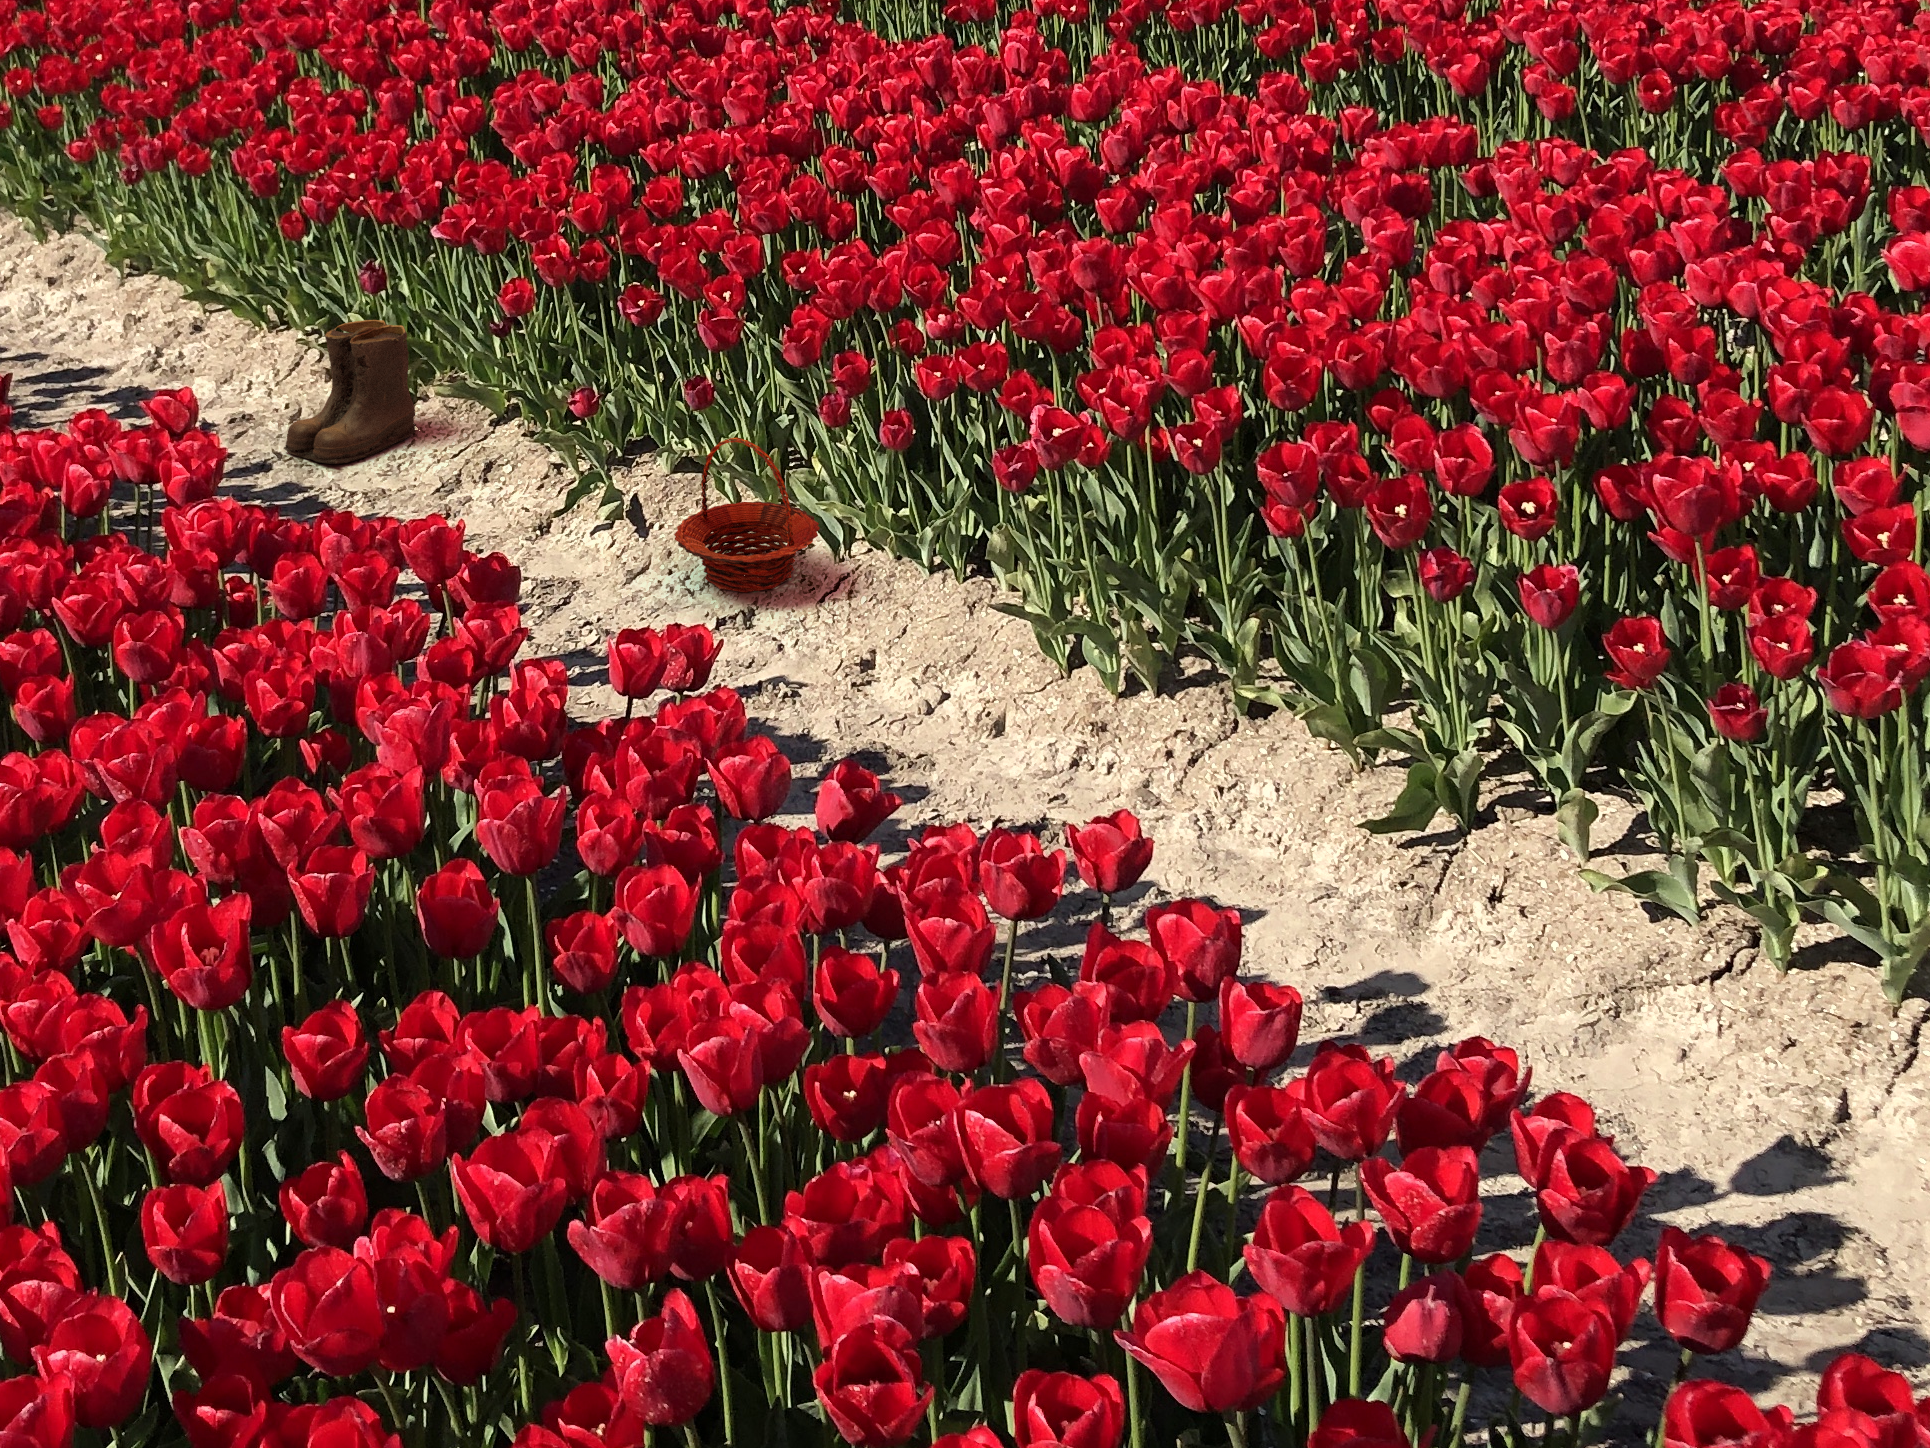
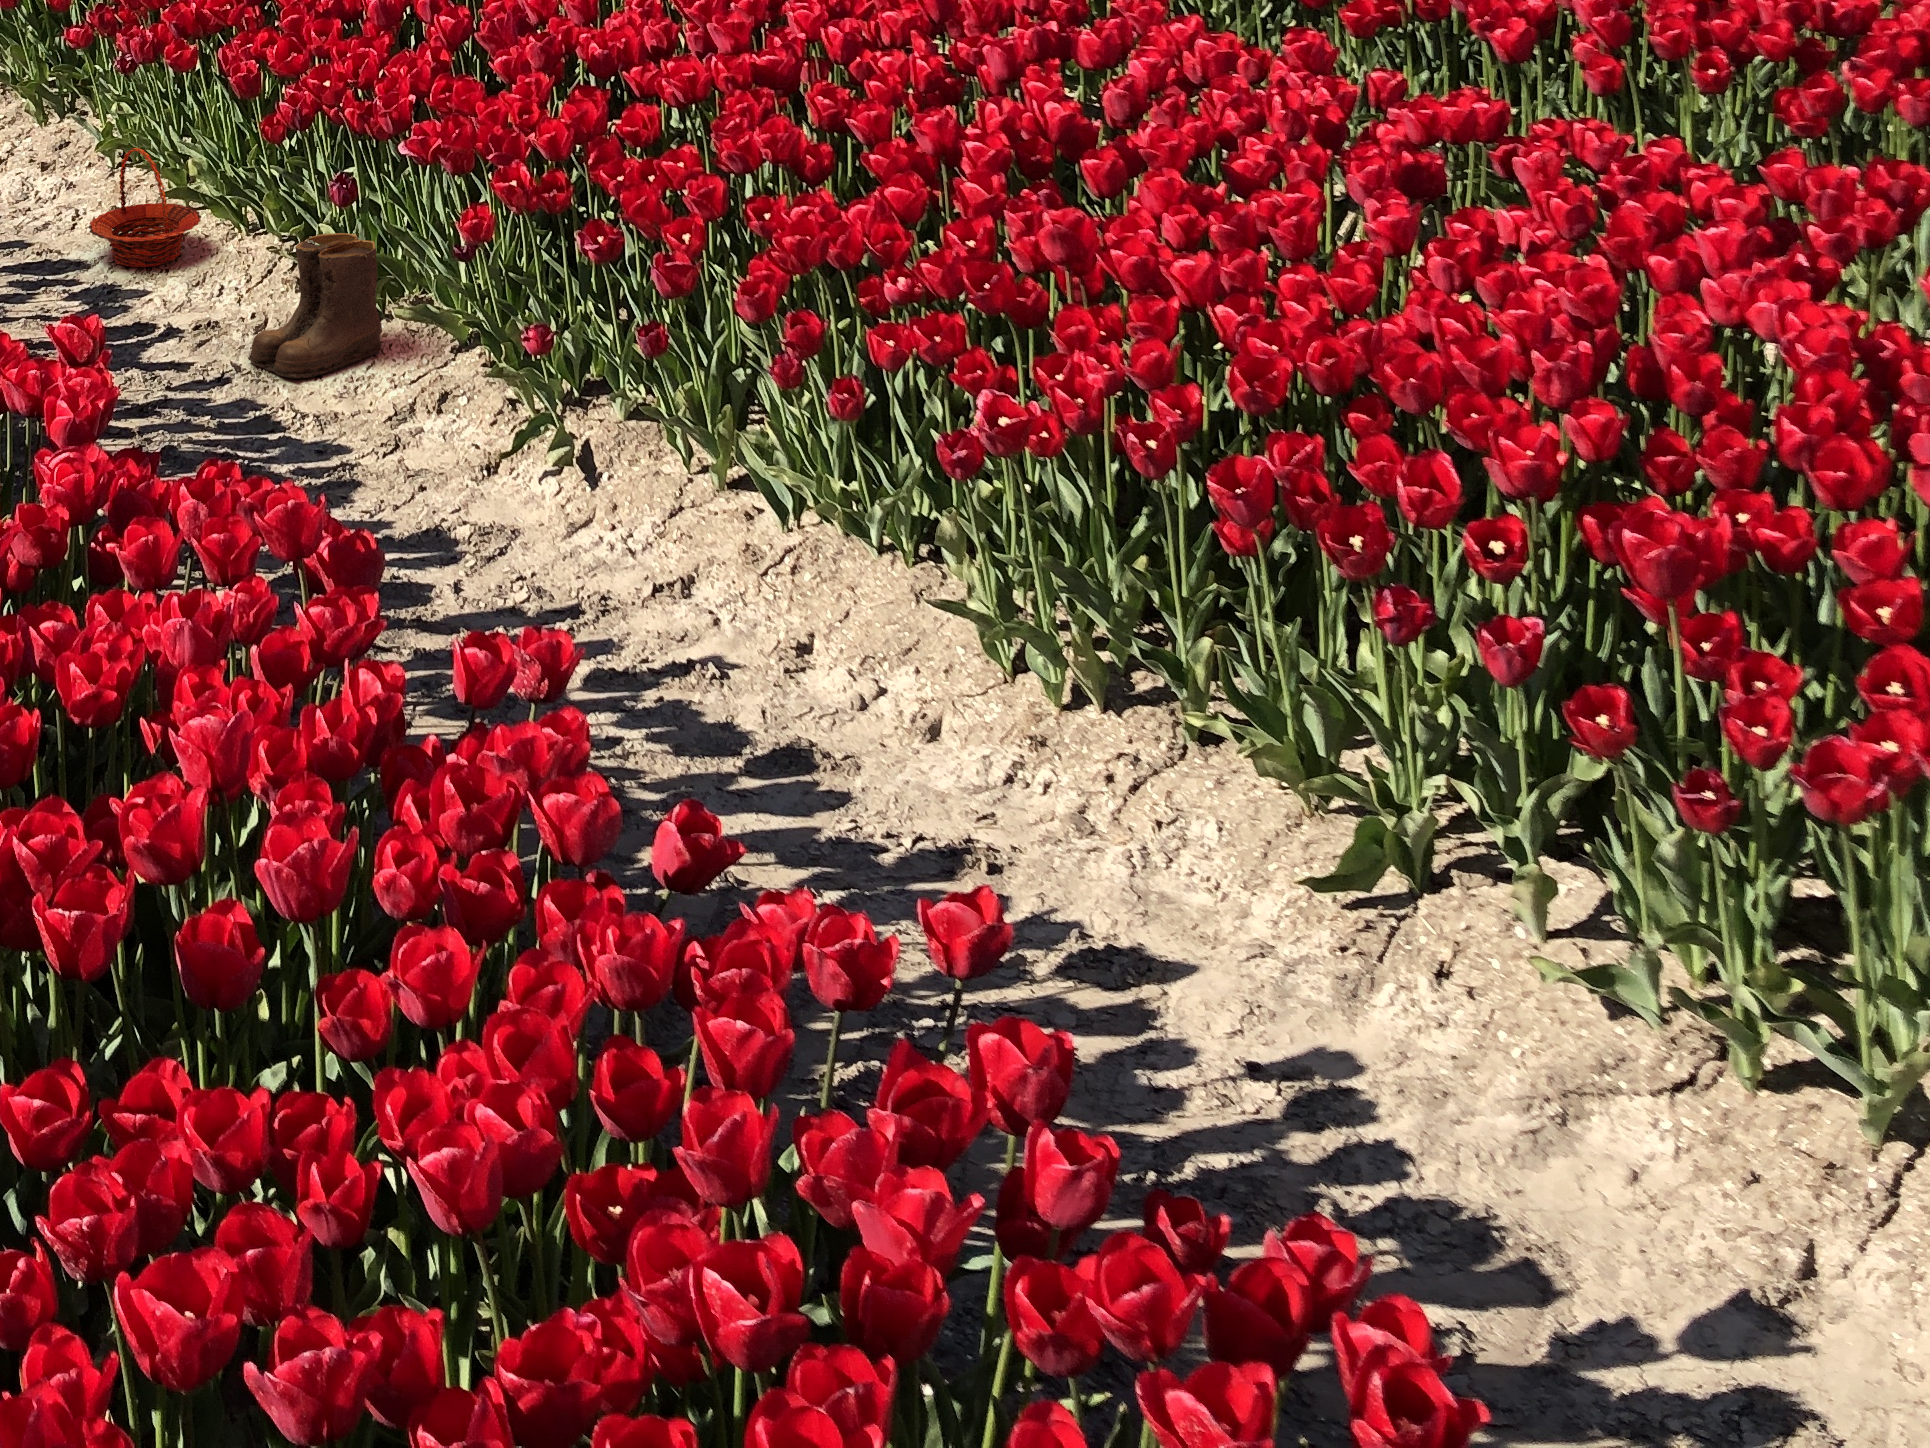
basket: present [674,438,820,592] -> present [88,148,201,267]

